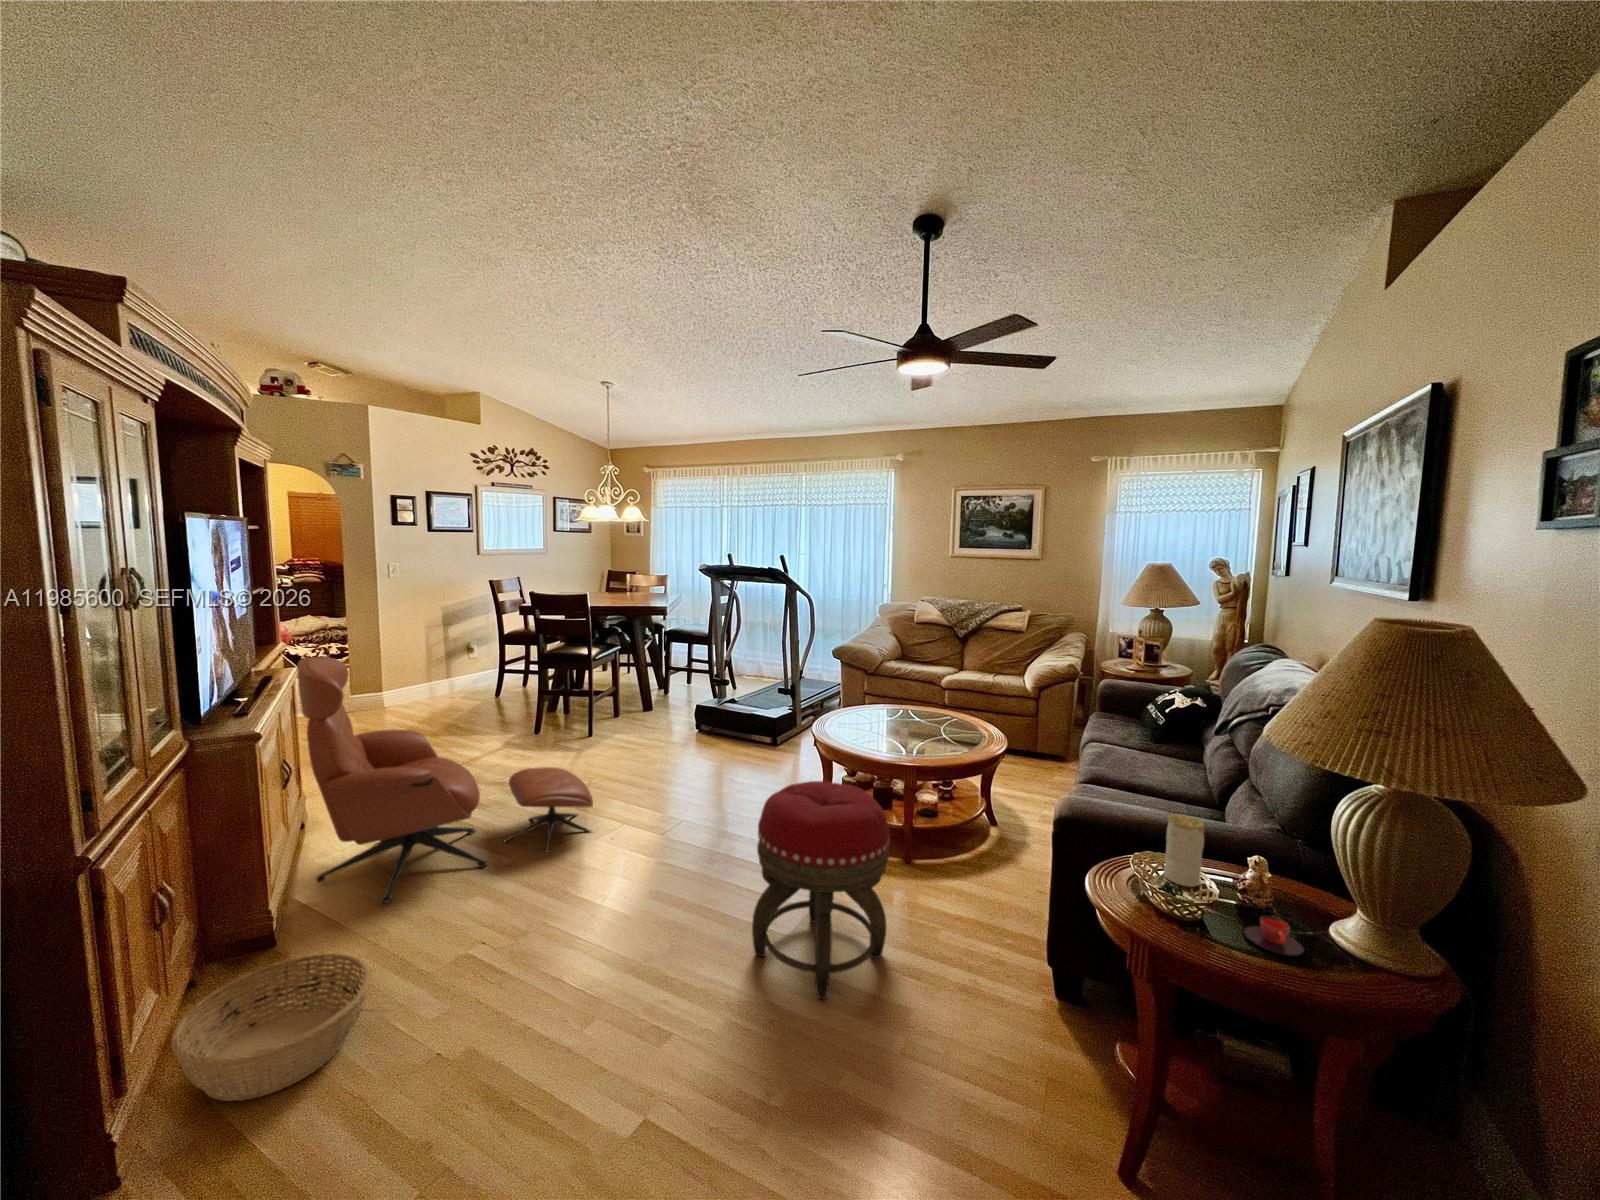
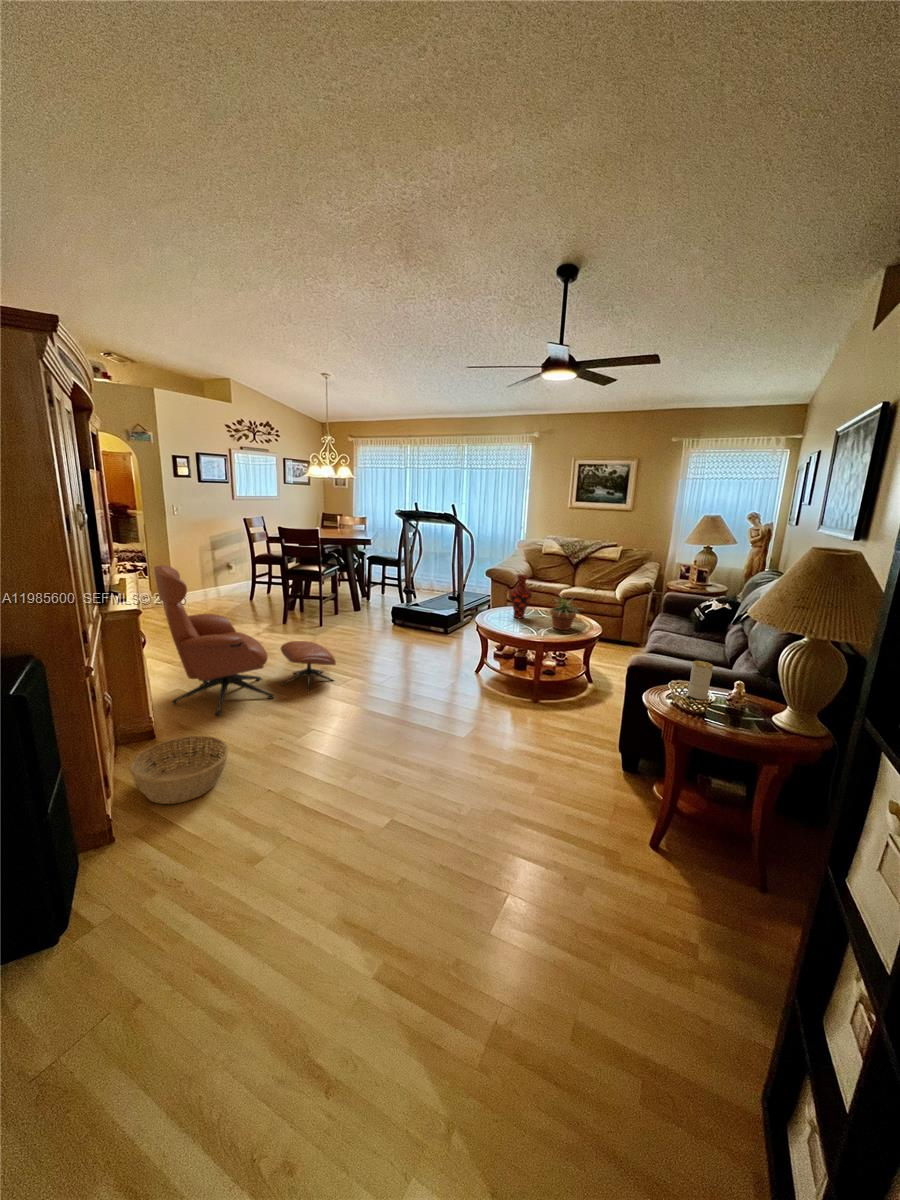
vase: none [866,657,899,724] -> present [510,575,532,618]
potted plant: none [916,690,982,743] -> present [549,597,578,630]
footstool: present [752,781,890,999] -> none [444,647,528,766]
teacup: present [1244,916,1304,956] -> none [727,711,757,729]

